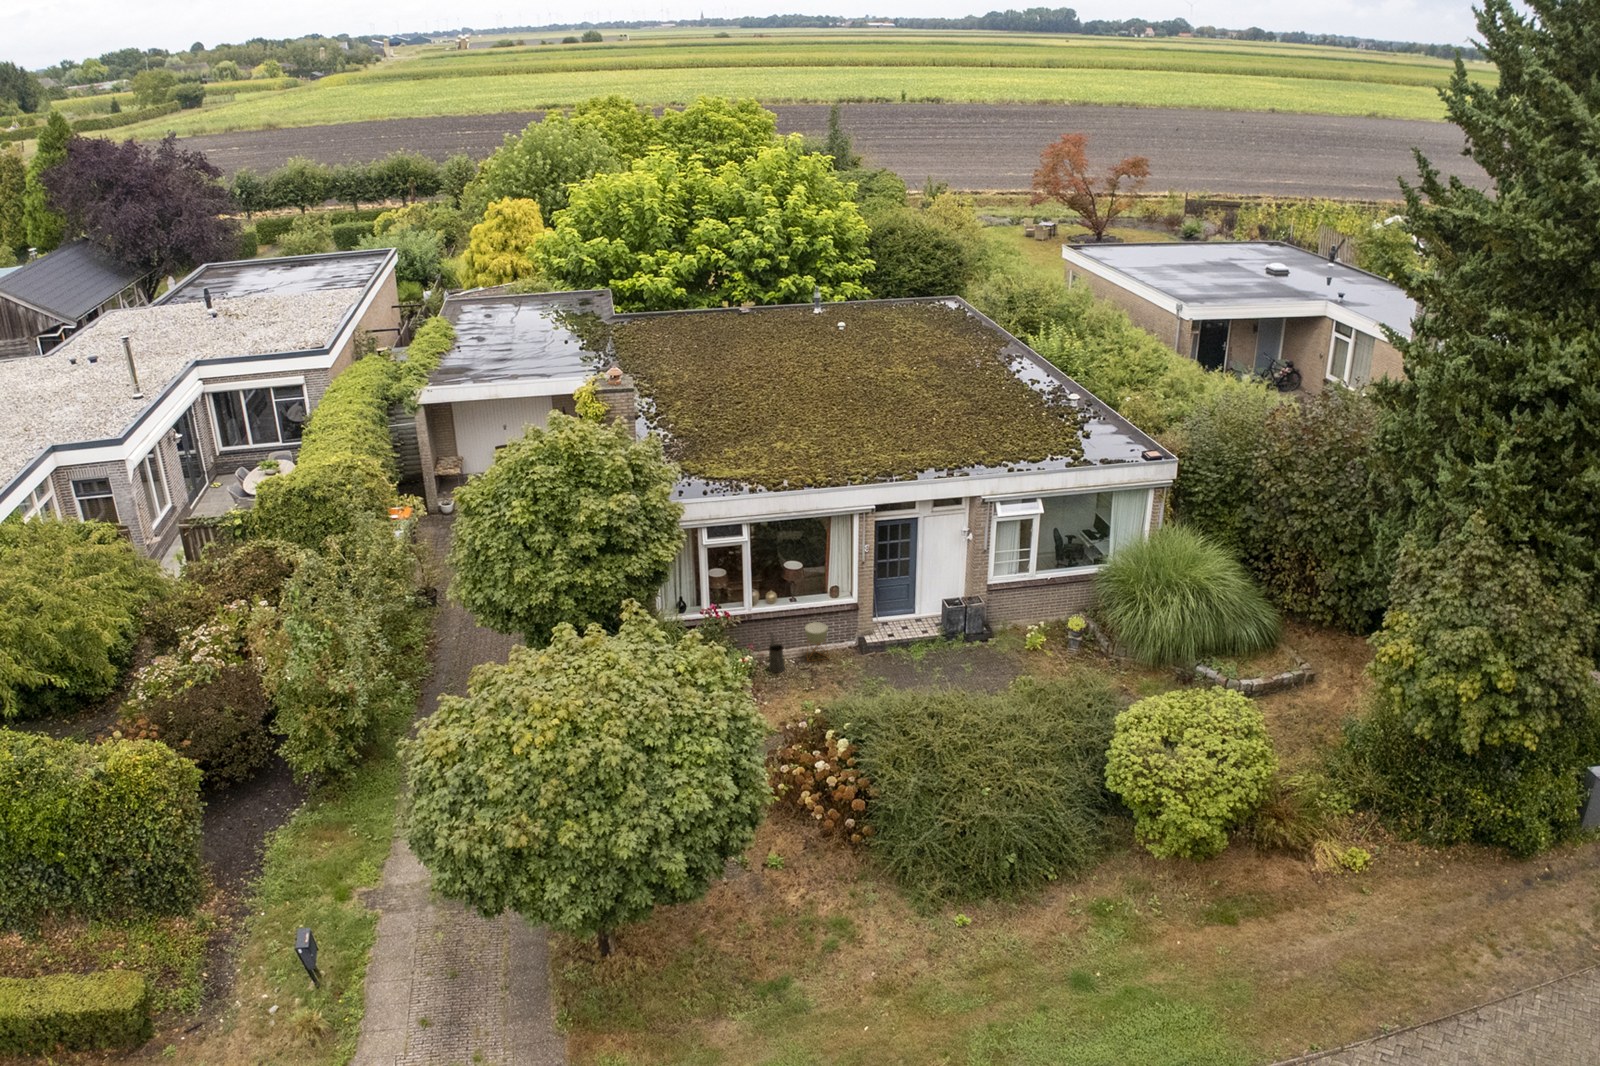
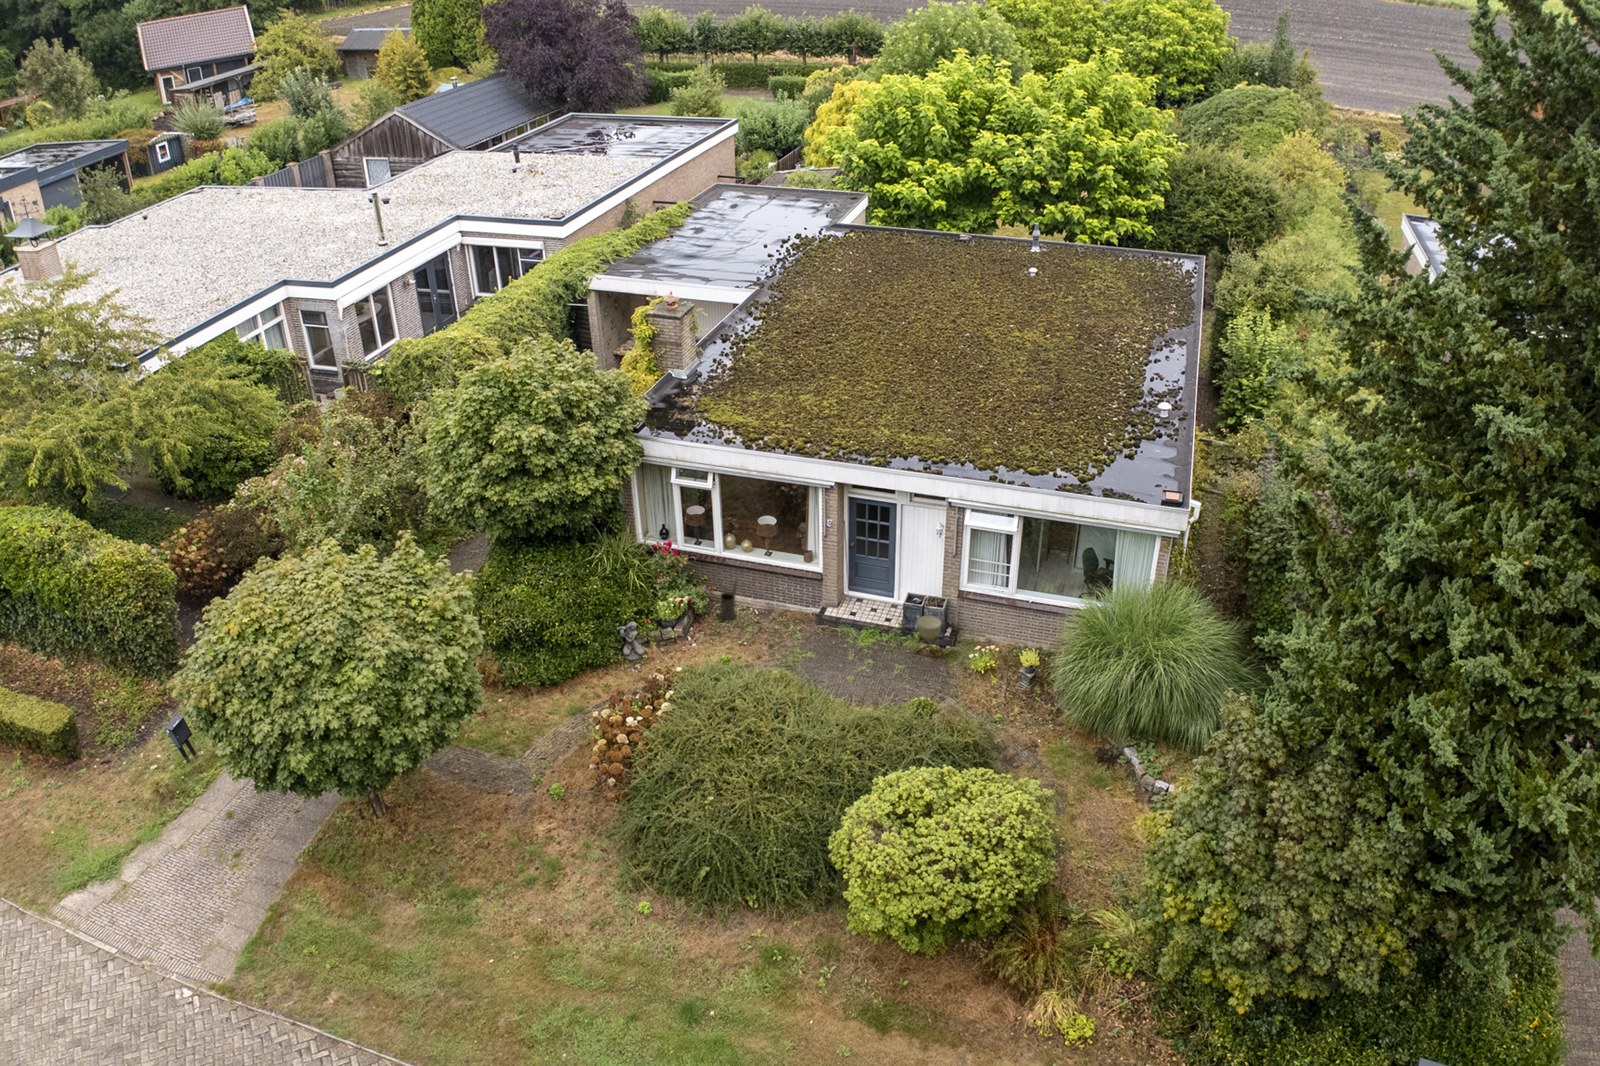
planter: present [805,622,829,661] -> present [915,616,941,657]

